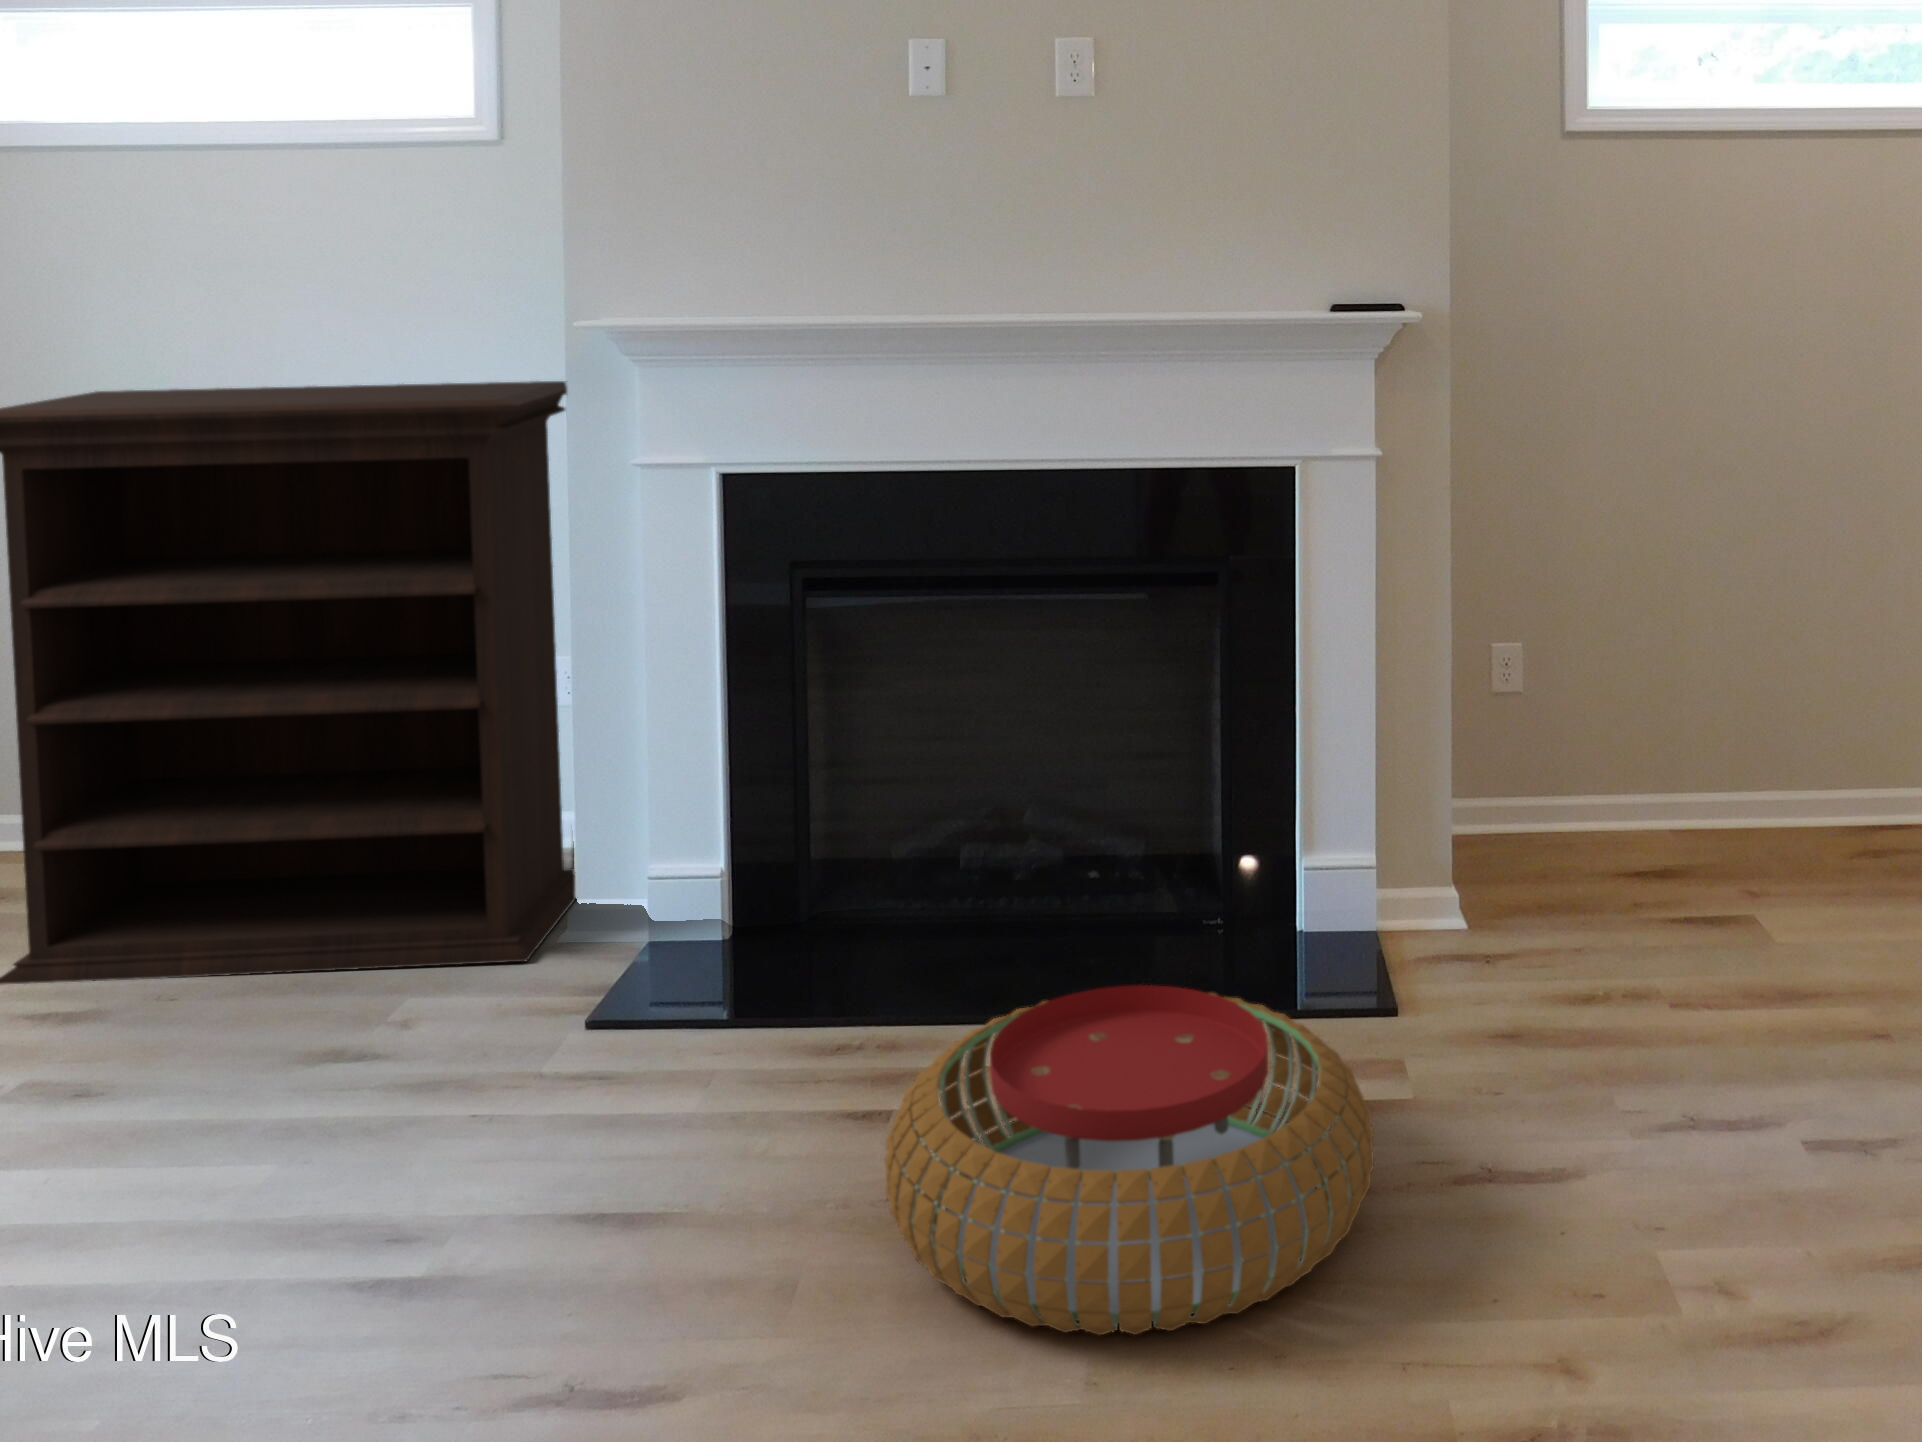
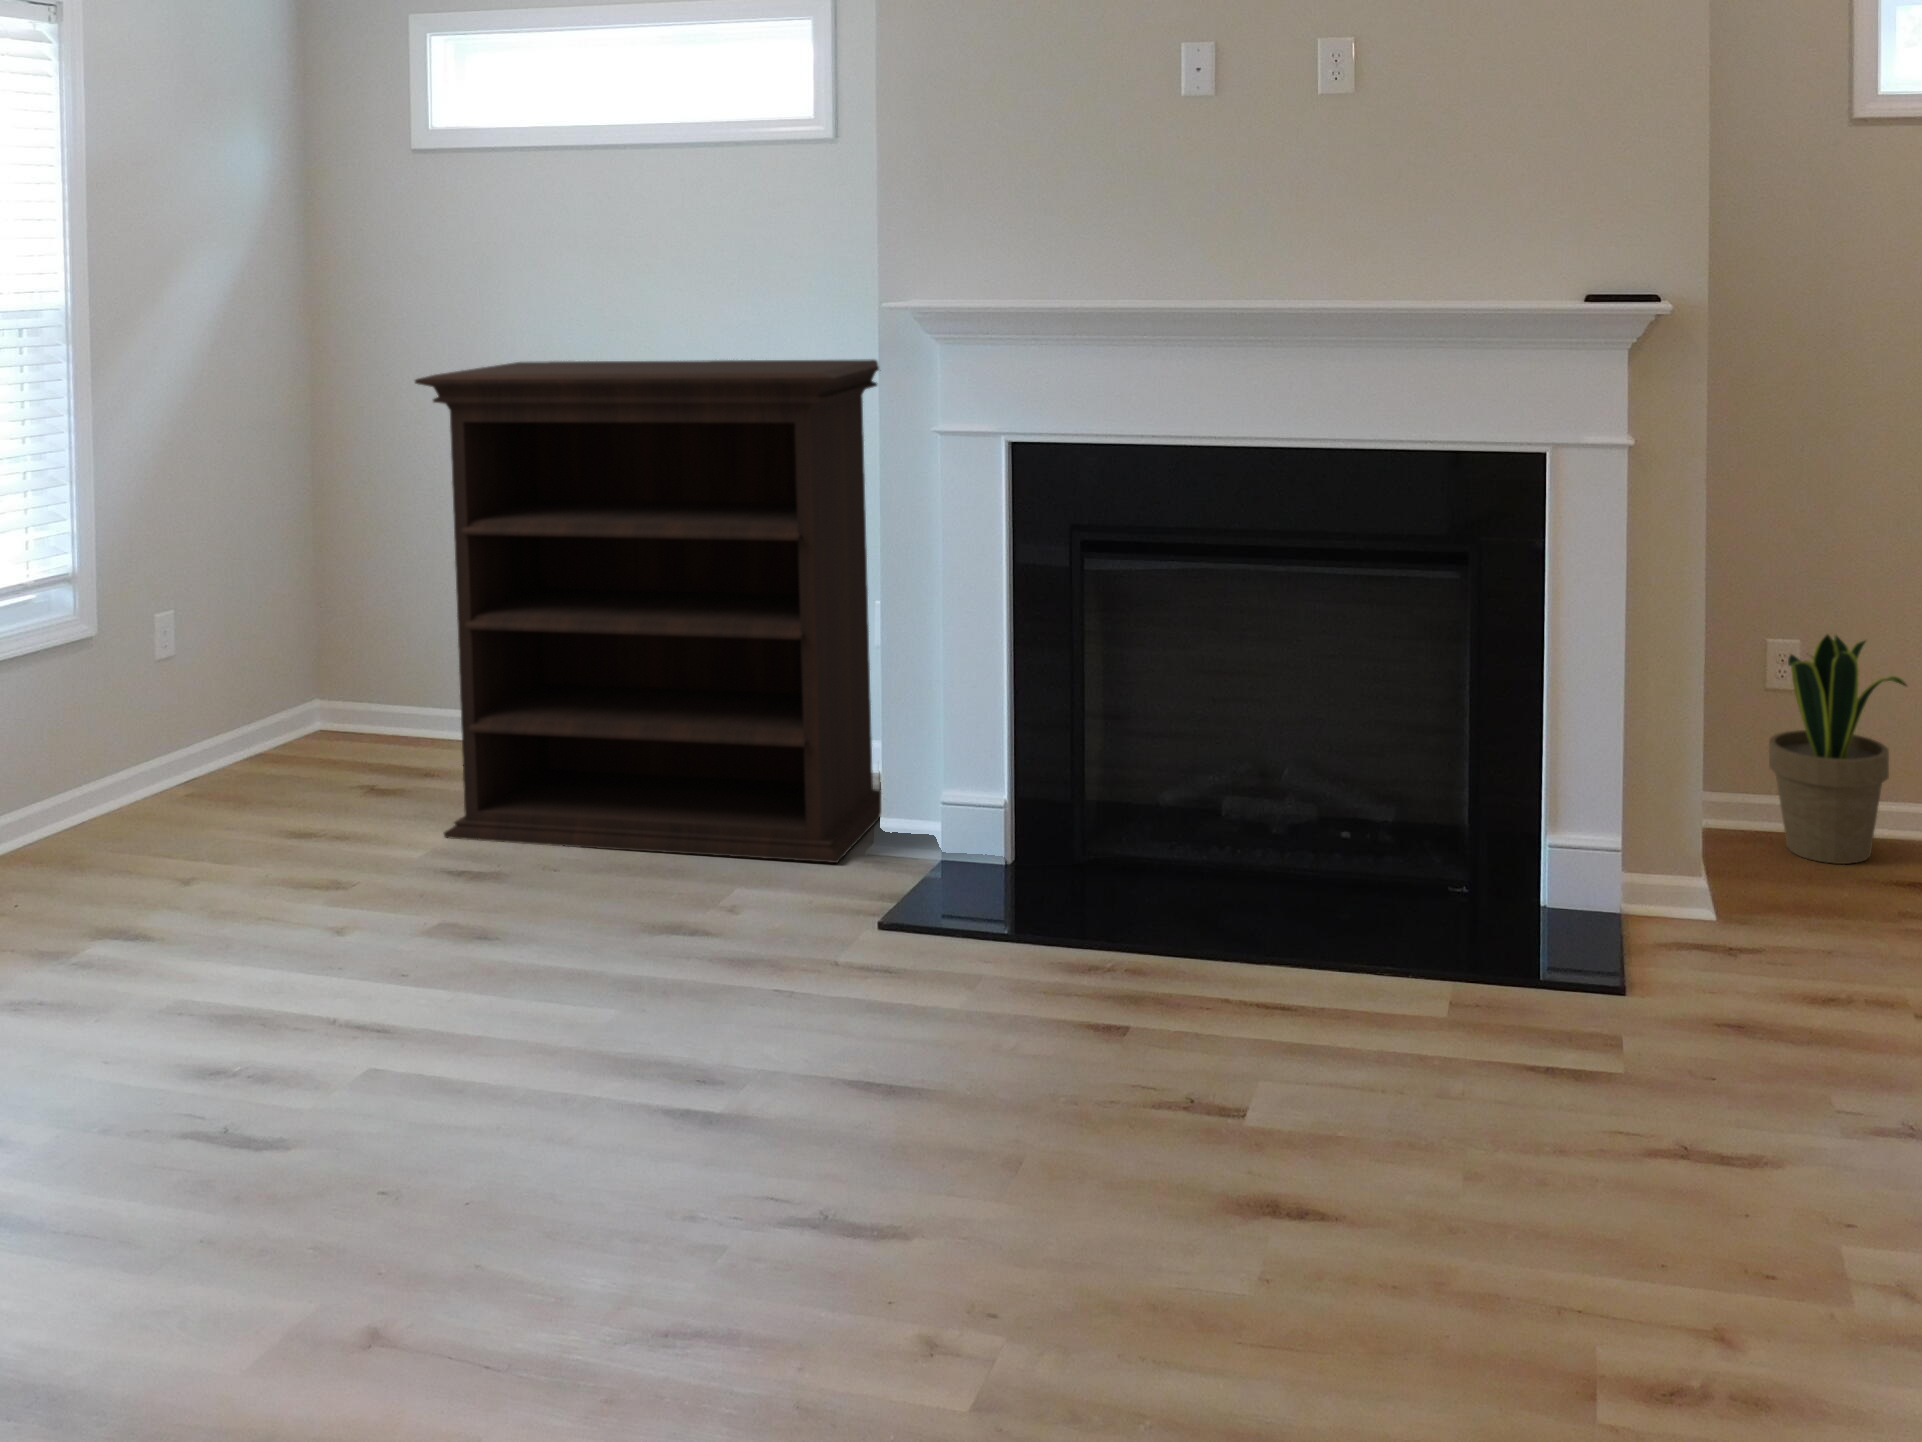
potted plant: none [1500,628,1624,850] -> present [1769,635,1907,864]
pouf: present [885,985,1374,1336] -> none [1113,930,1576,1241]

